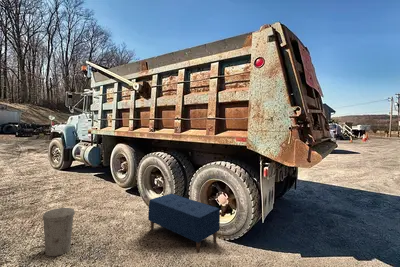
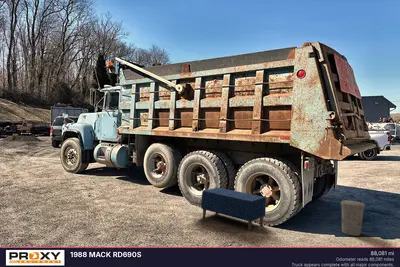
trash can: present [43,208,75,256] -> present [341,200,365,236]

